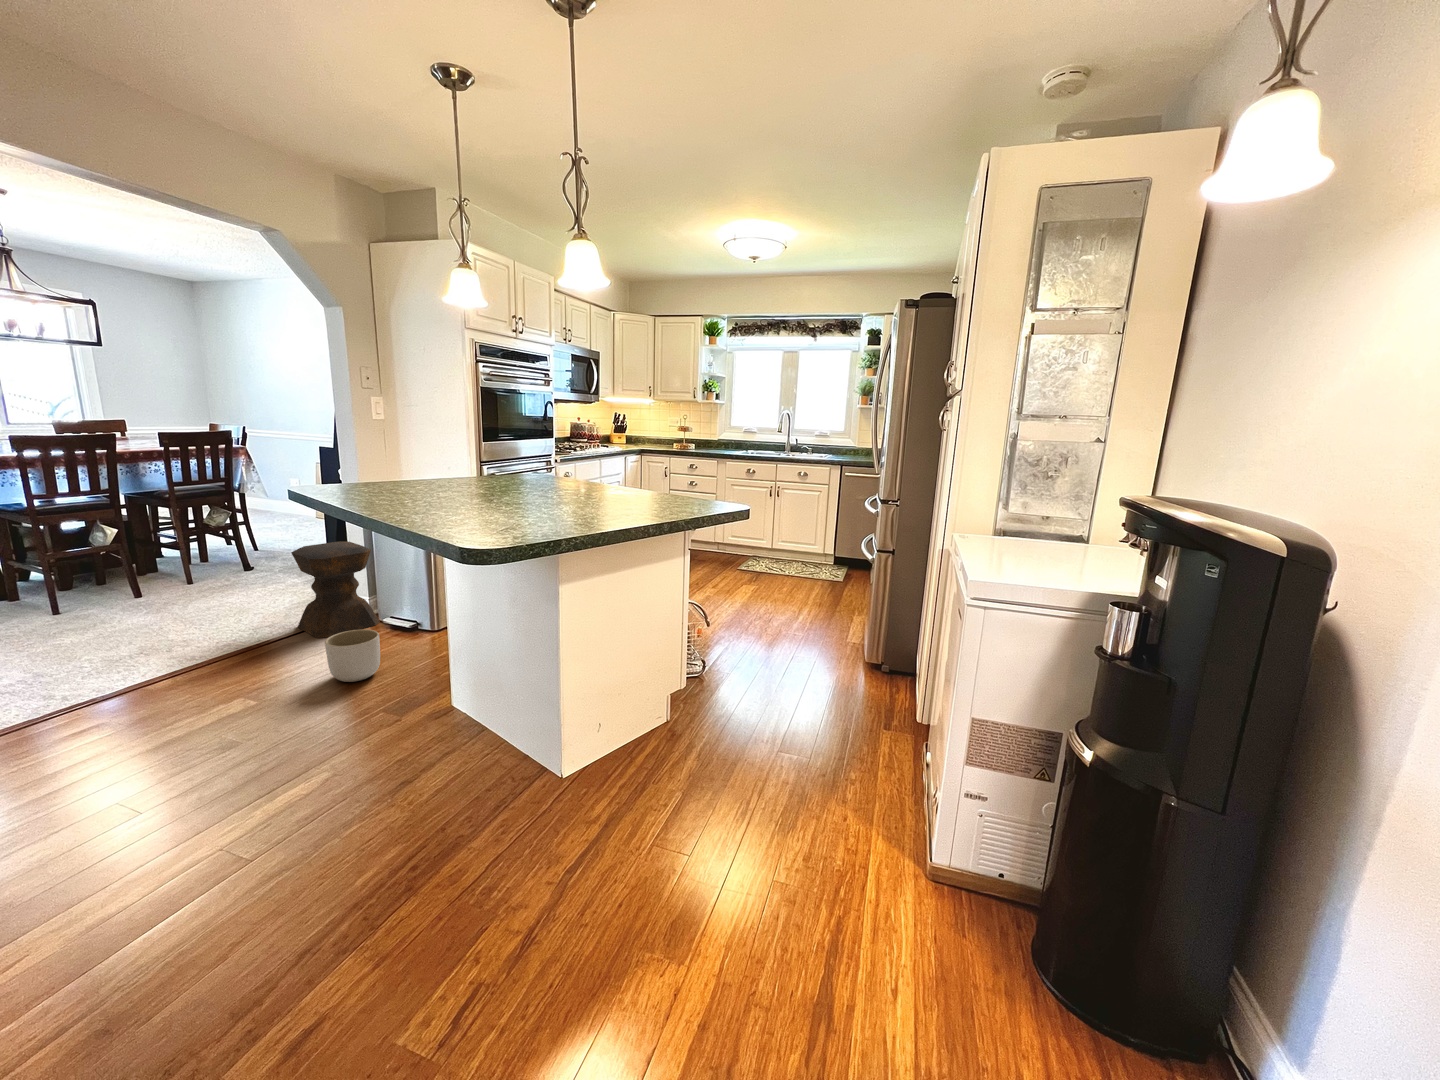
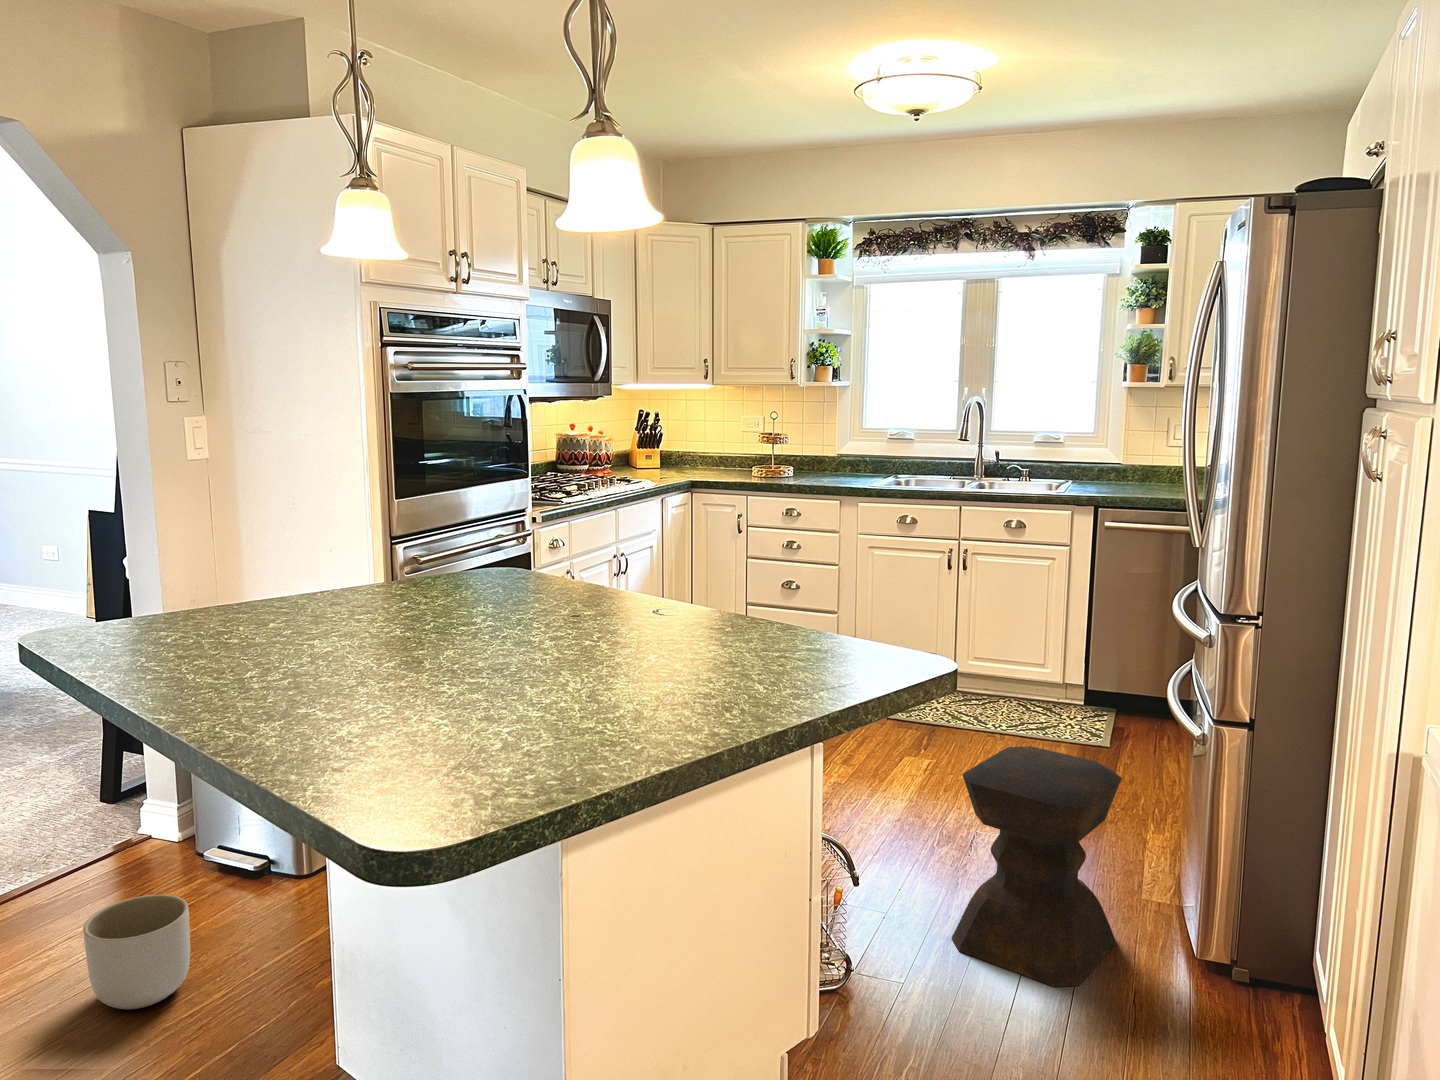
stool: present [291,541,380,638] -> present [952,746,1122,987]

